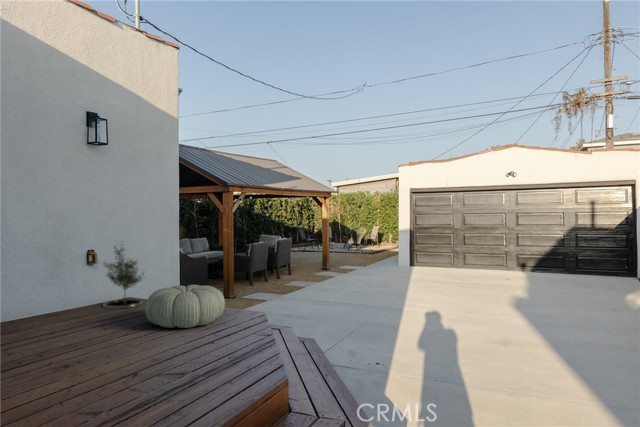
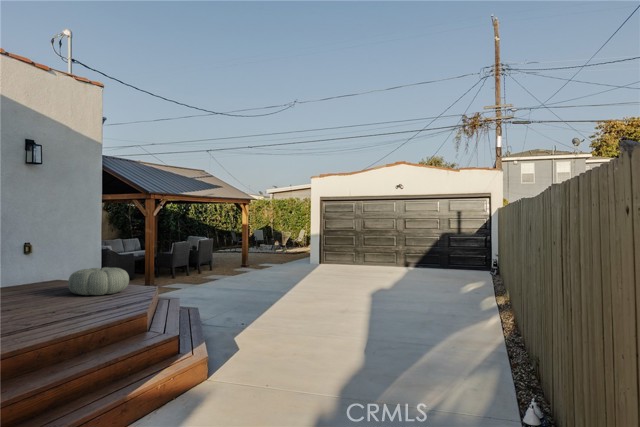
potted tree: present [103,244,143,309] -> none [36,235,71,286]

